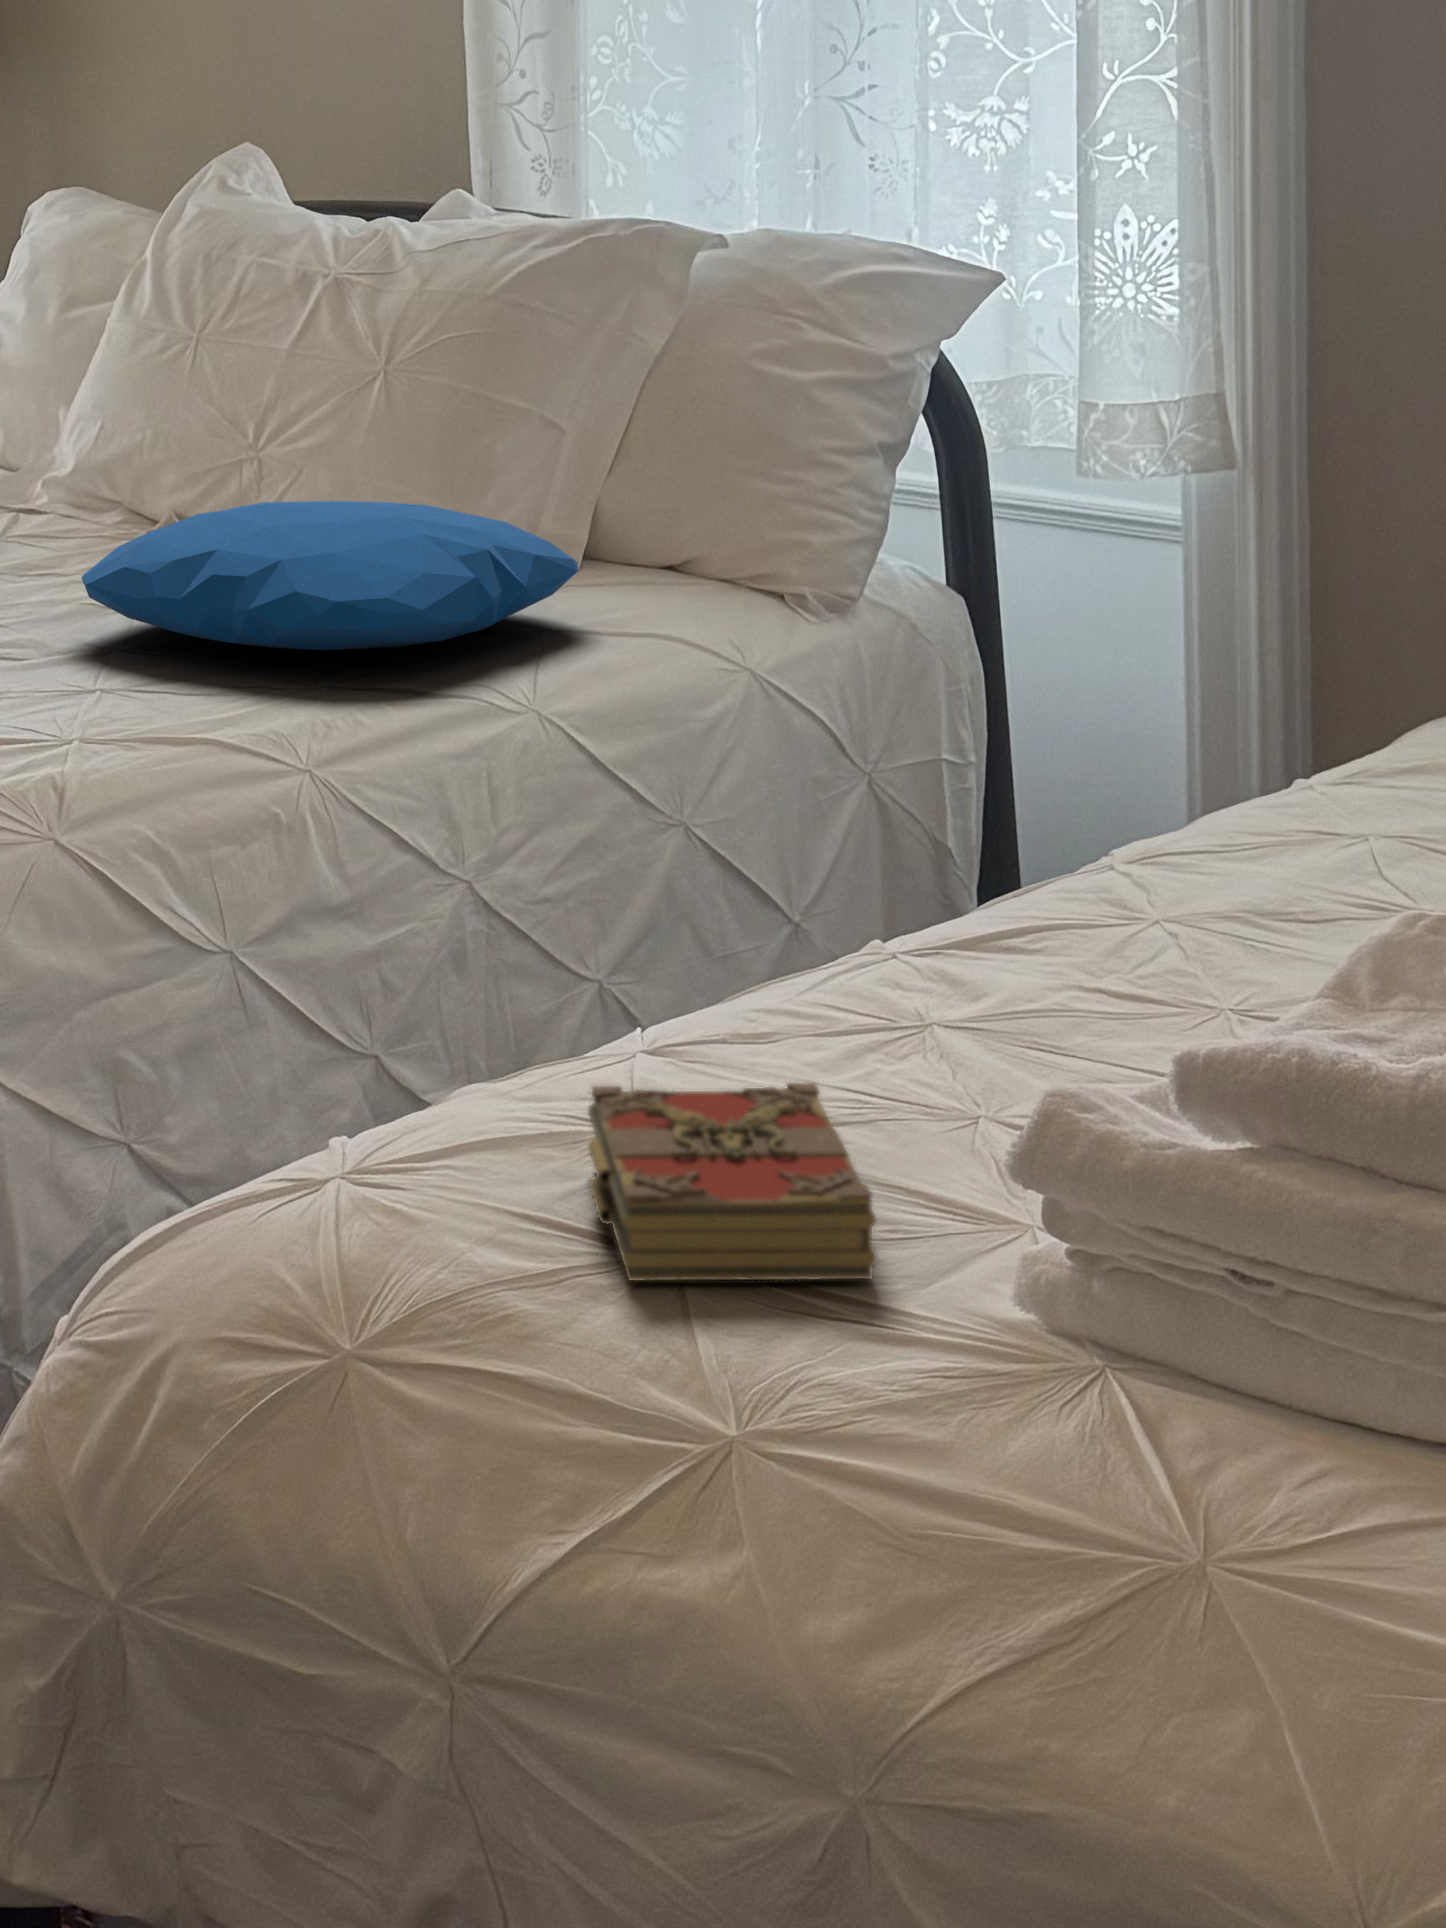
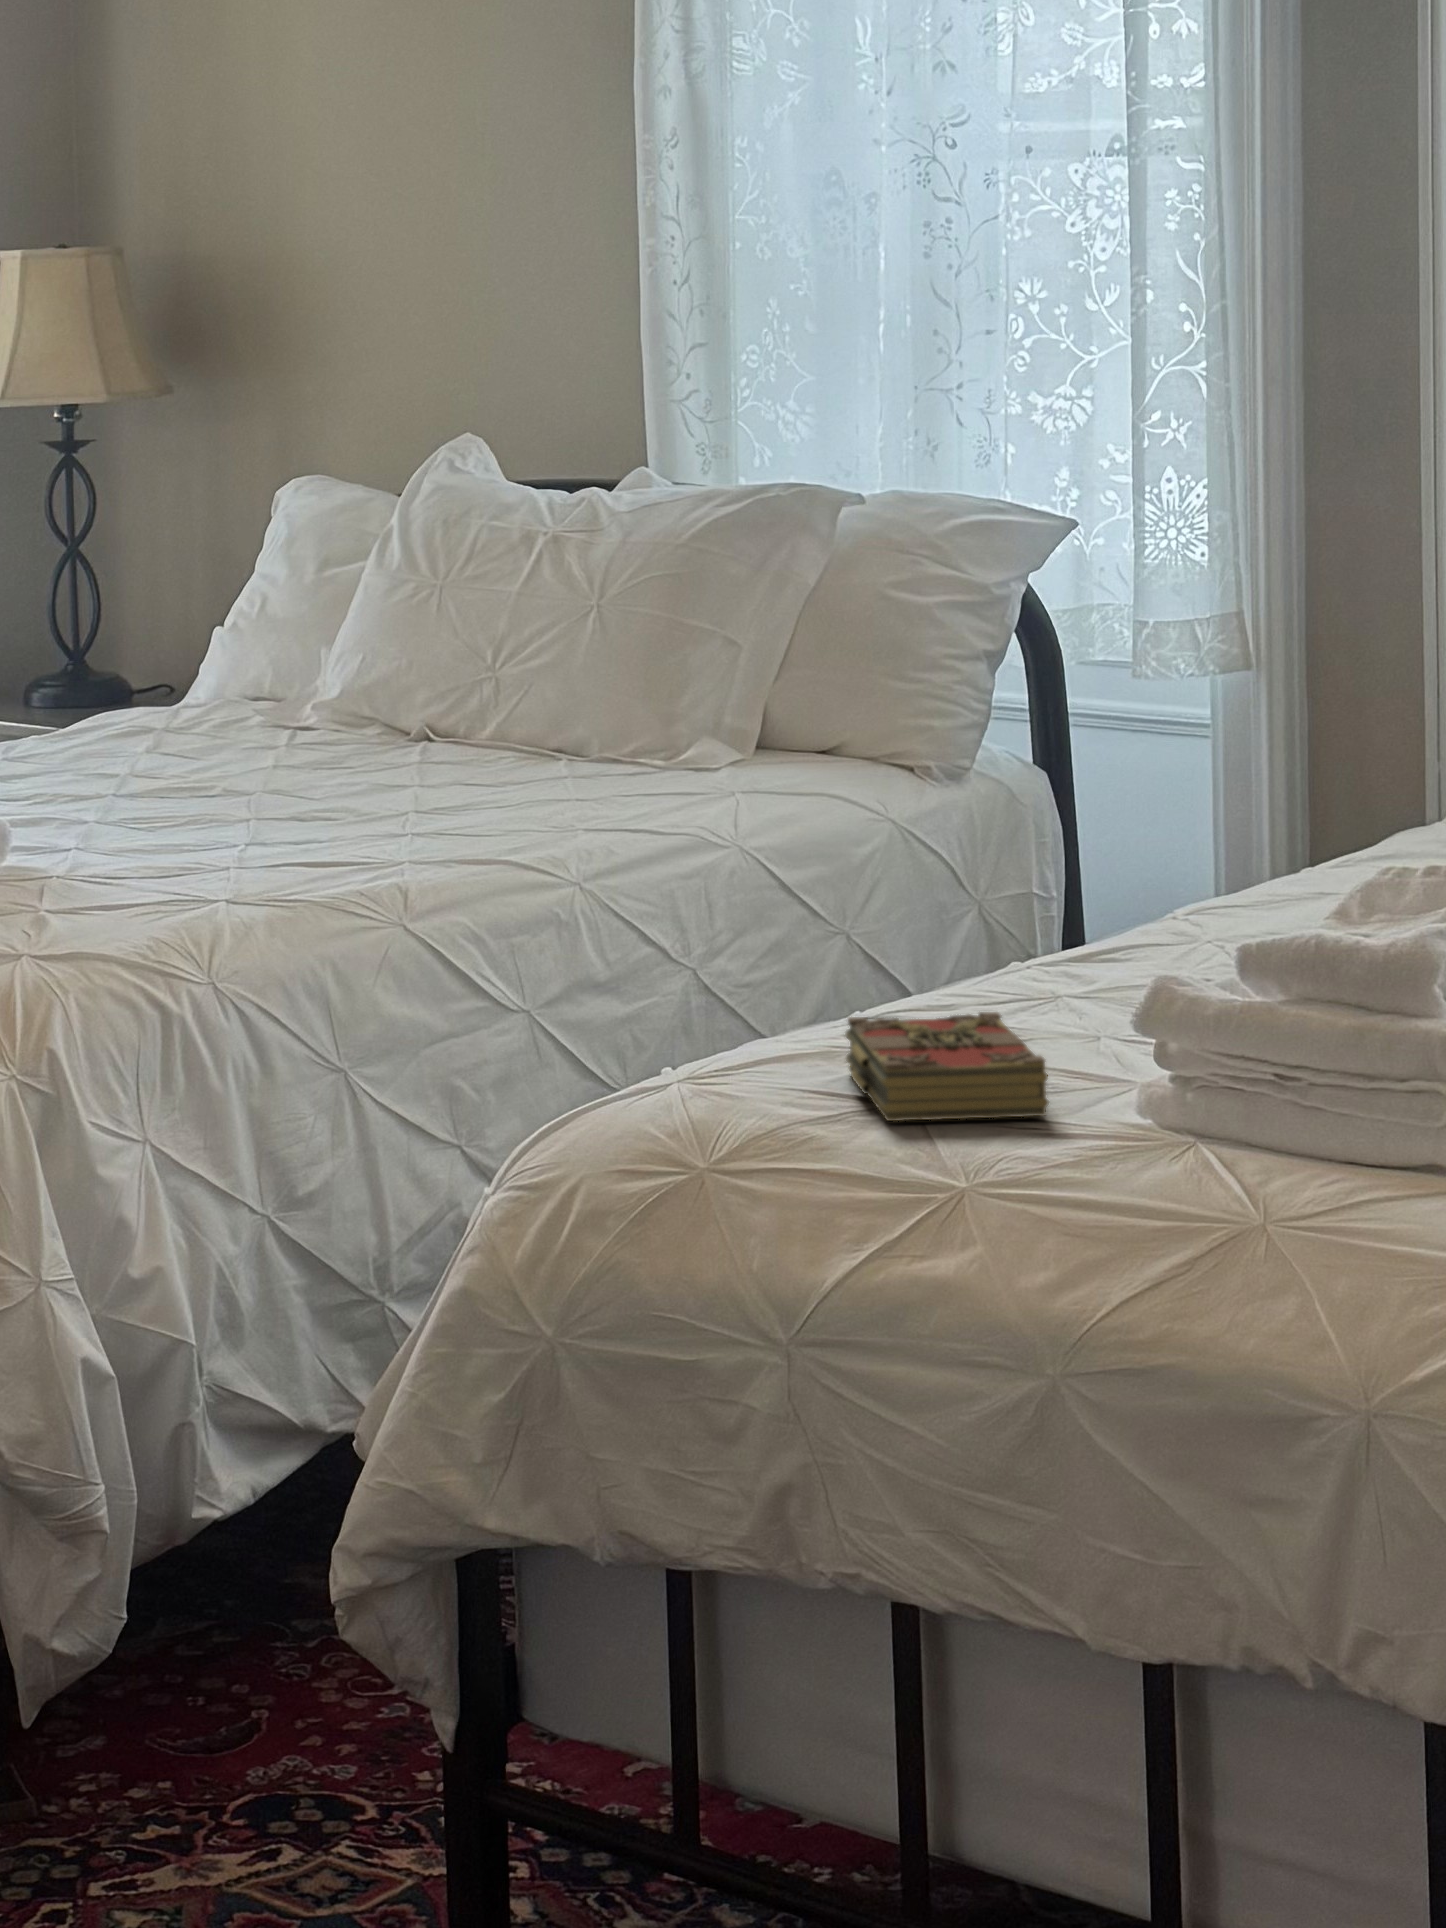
pillow: present [82,501,578,650] -> none [382,697,762,805]

